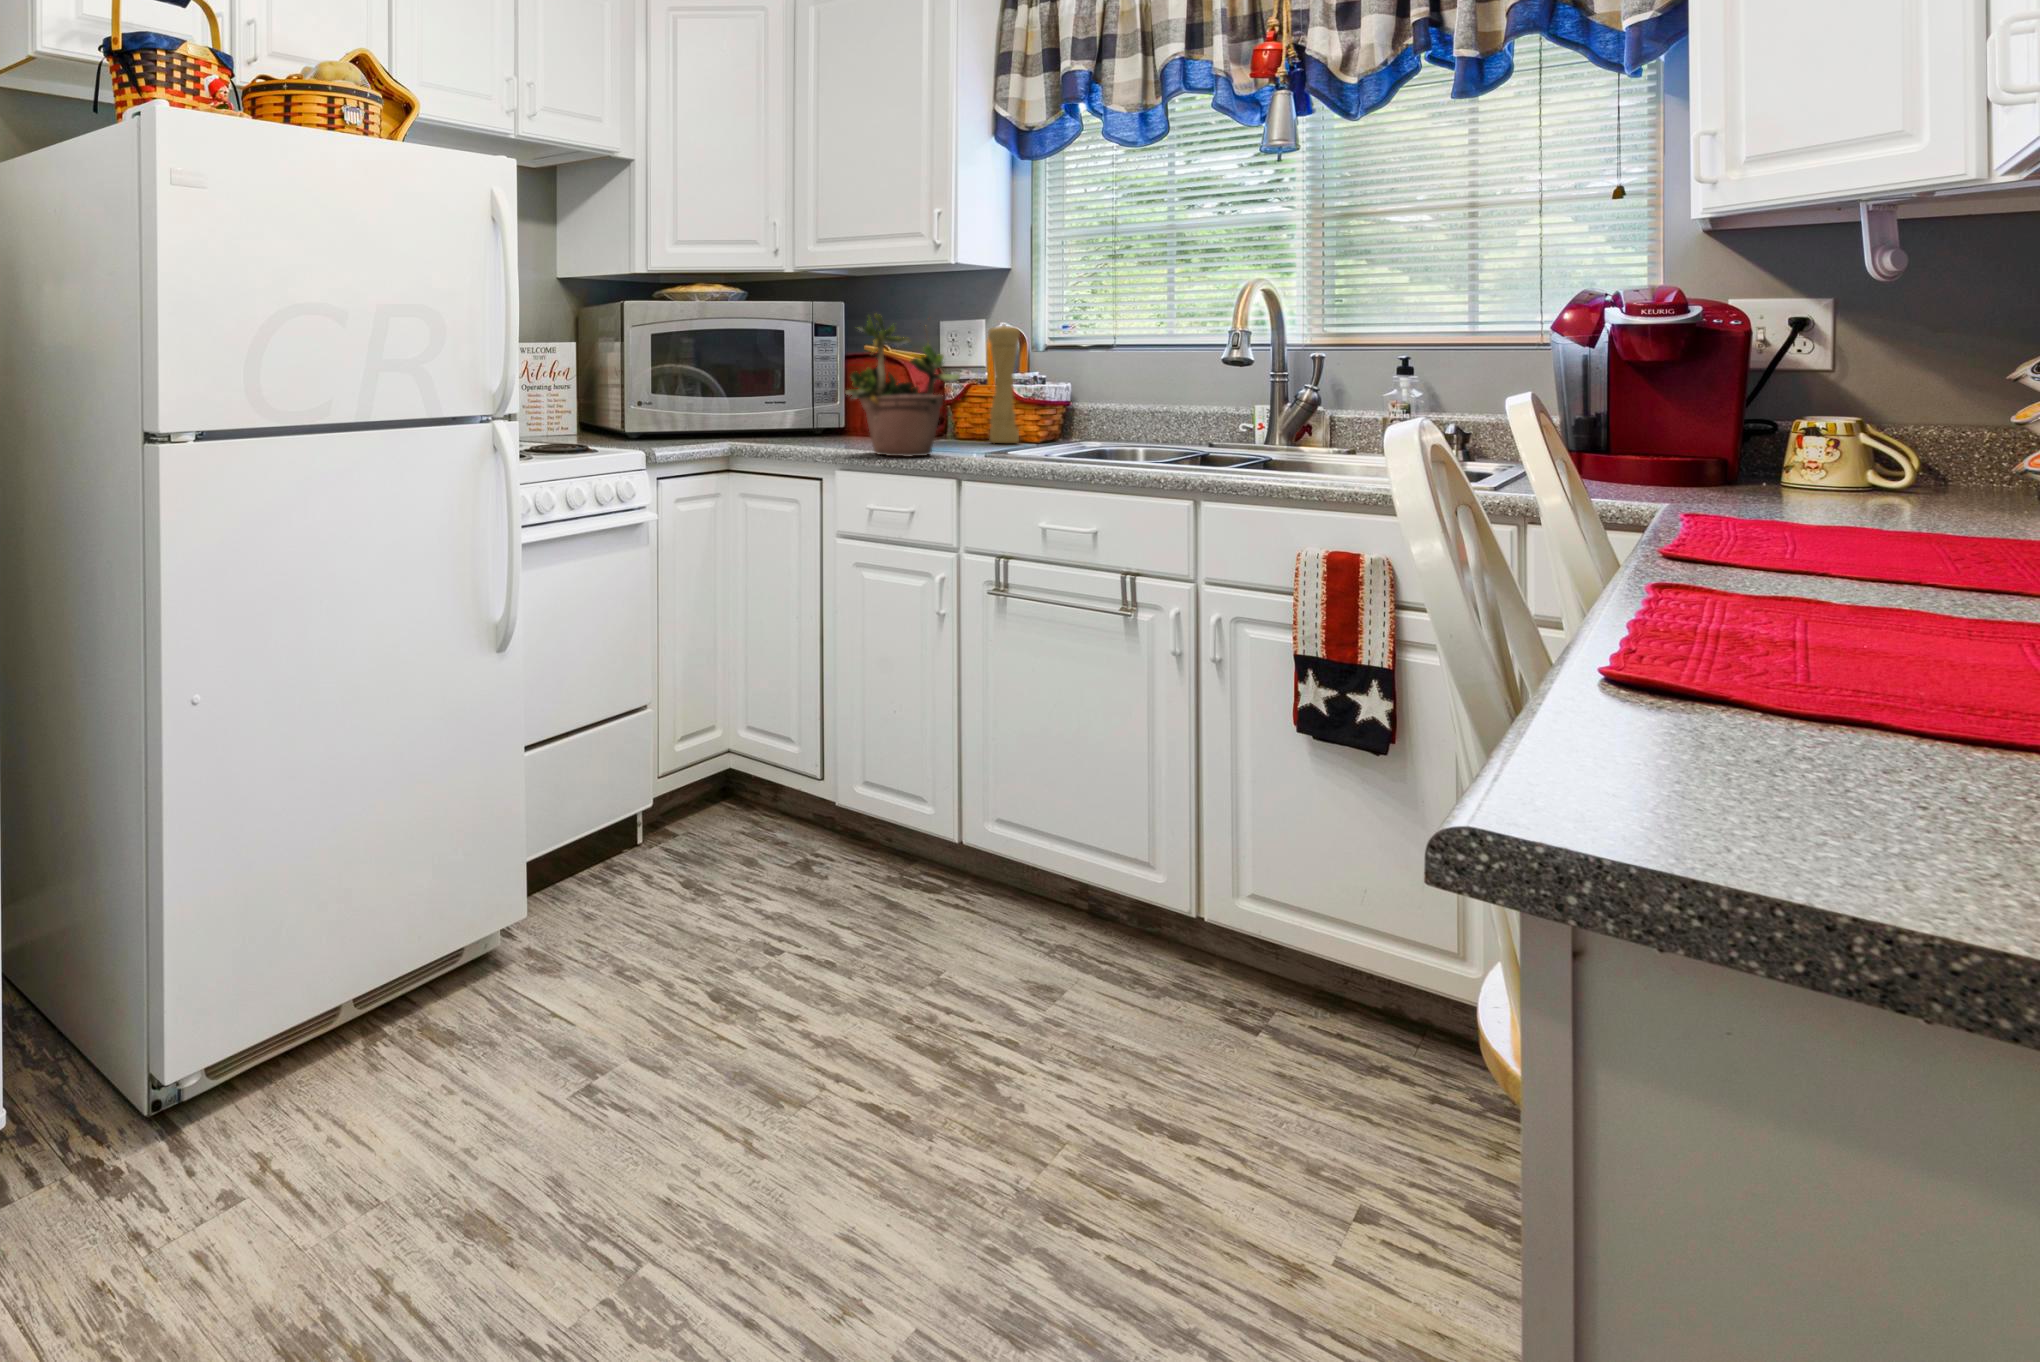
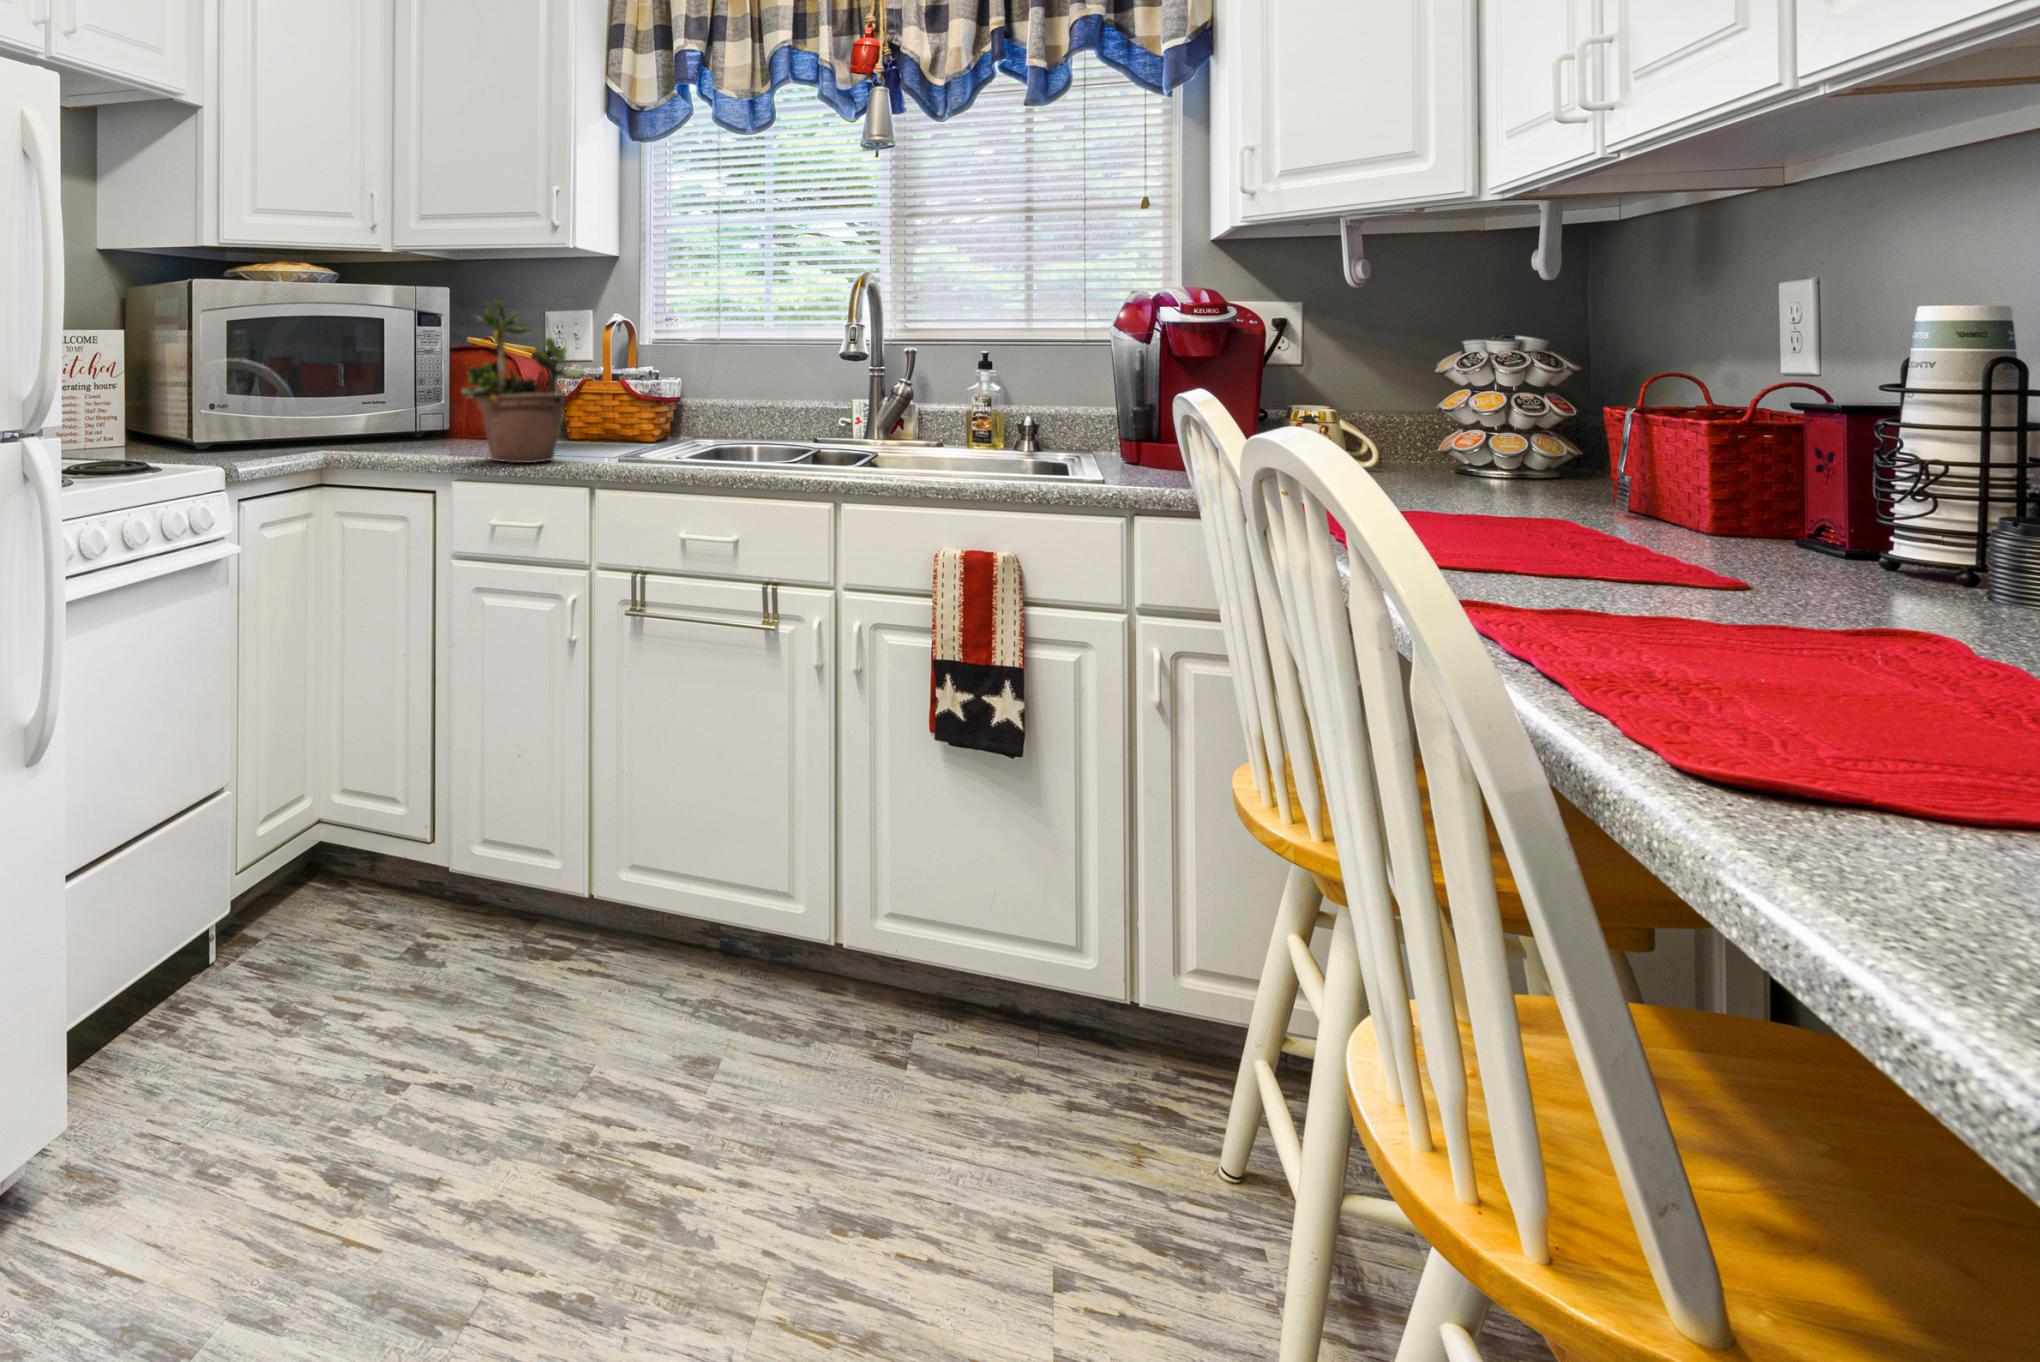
pepper mill: present [988,325,1020,443] -> none [599,316,630,443]

